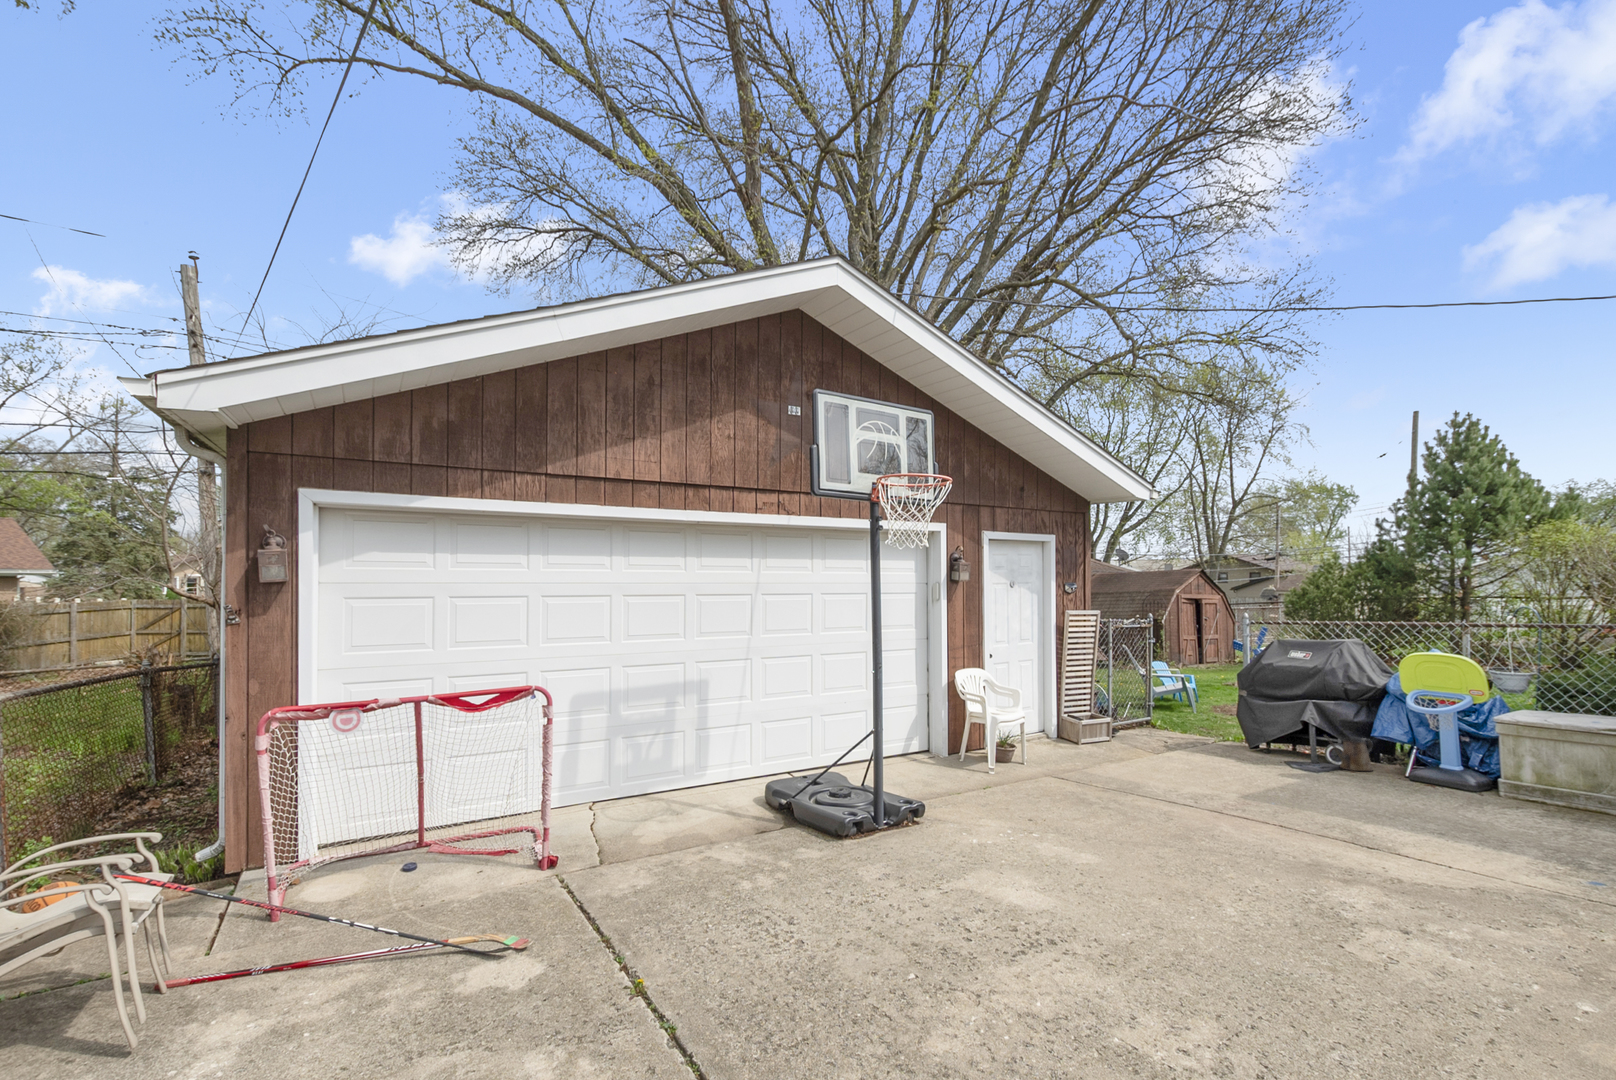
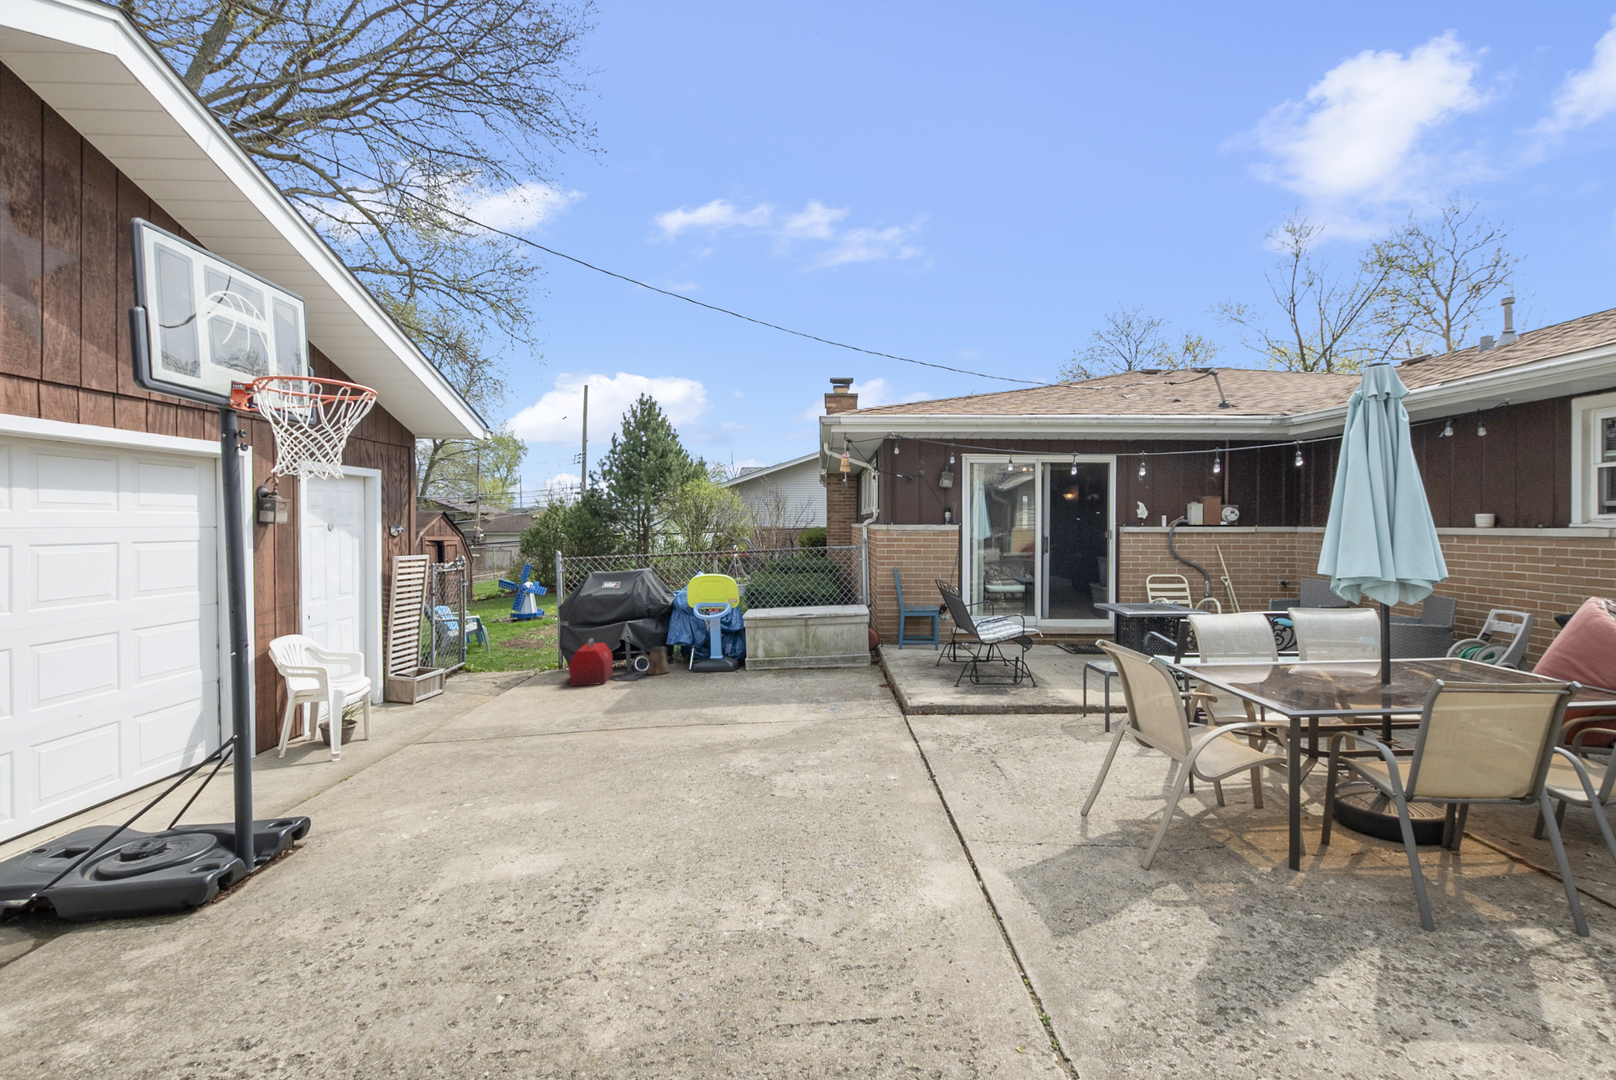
toolbox: none [1233,712,1296,767] -> present [569,639,613,686]

